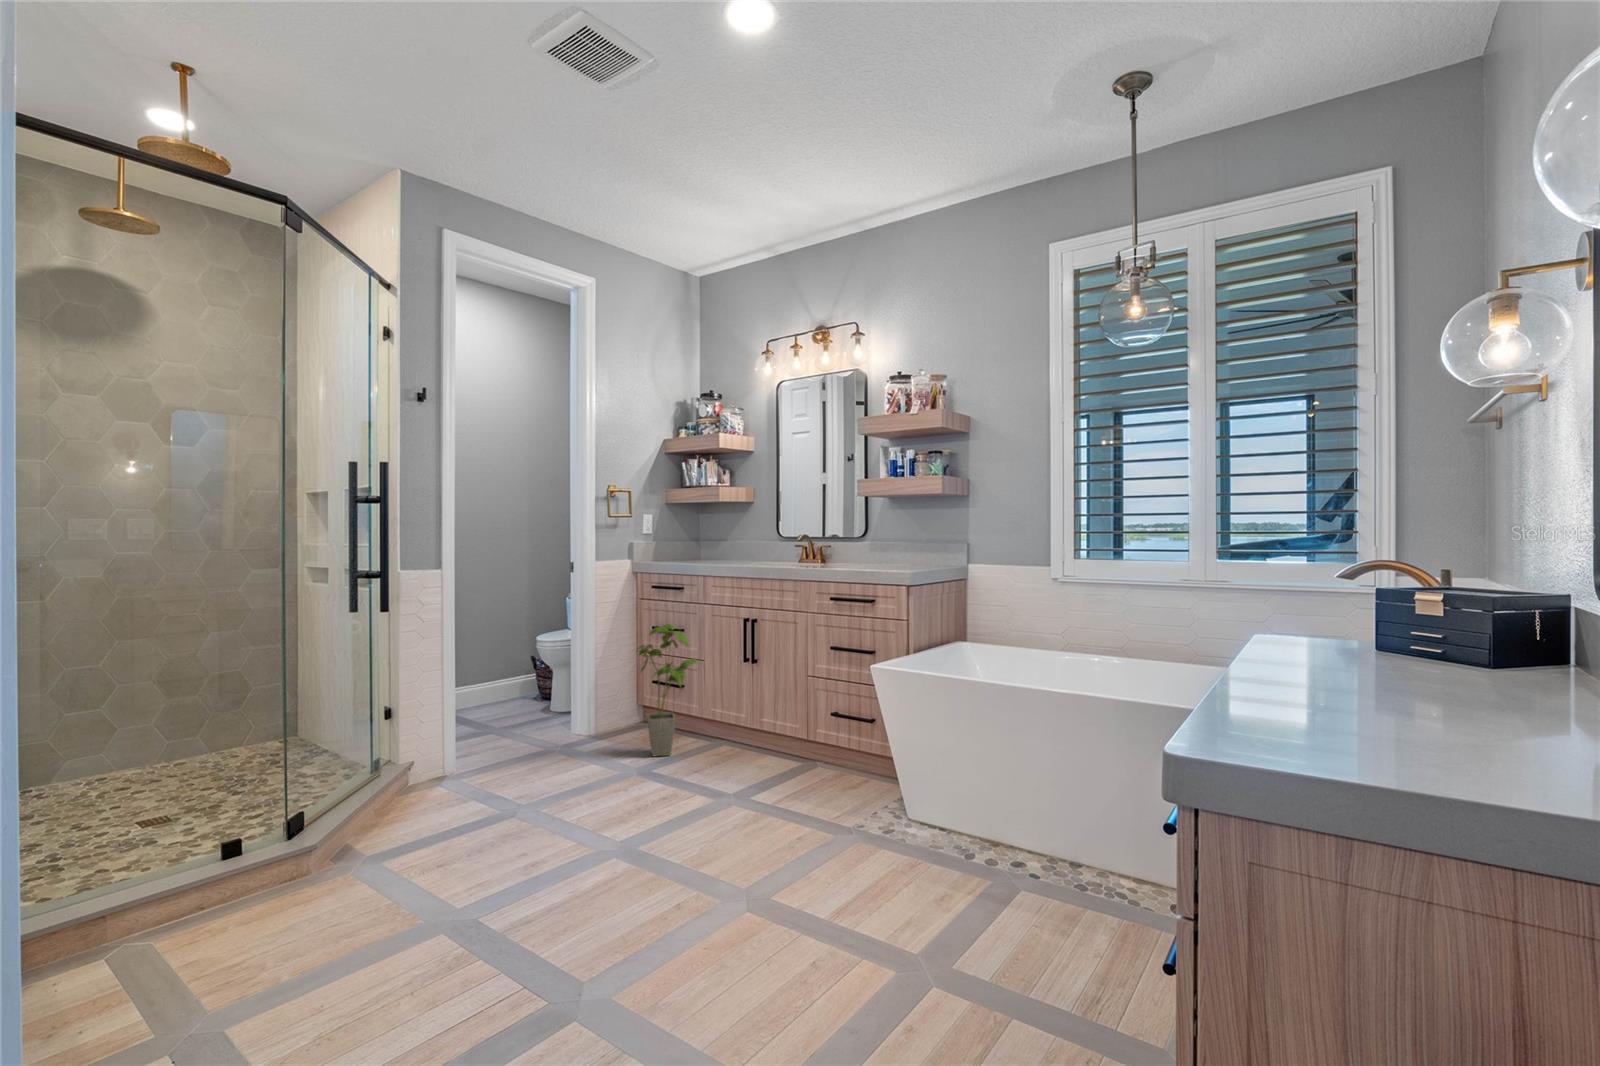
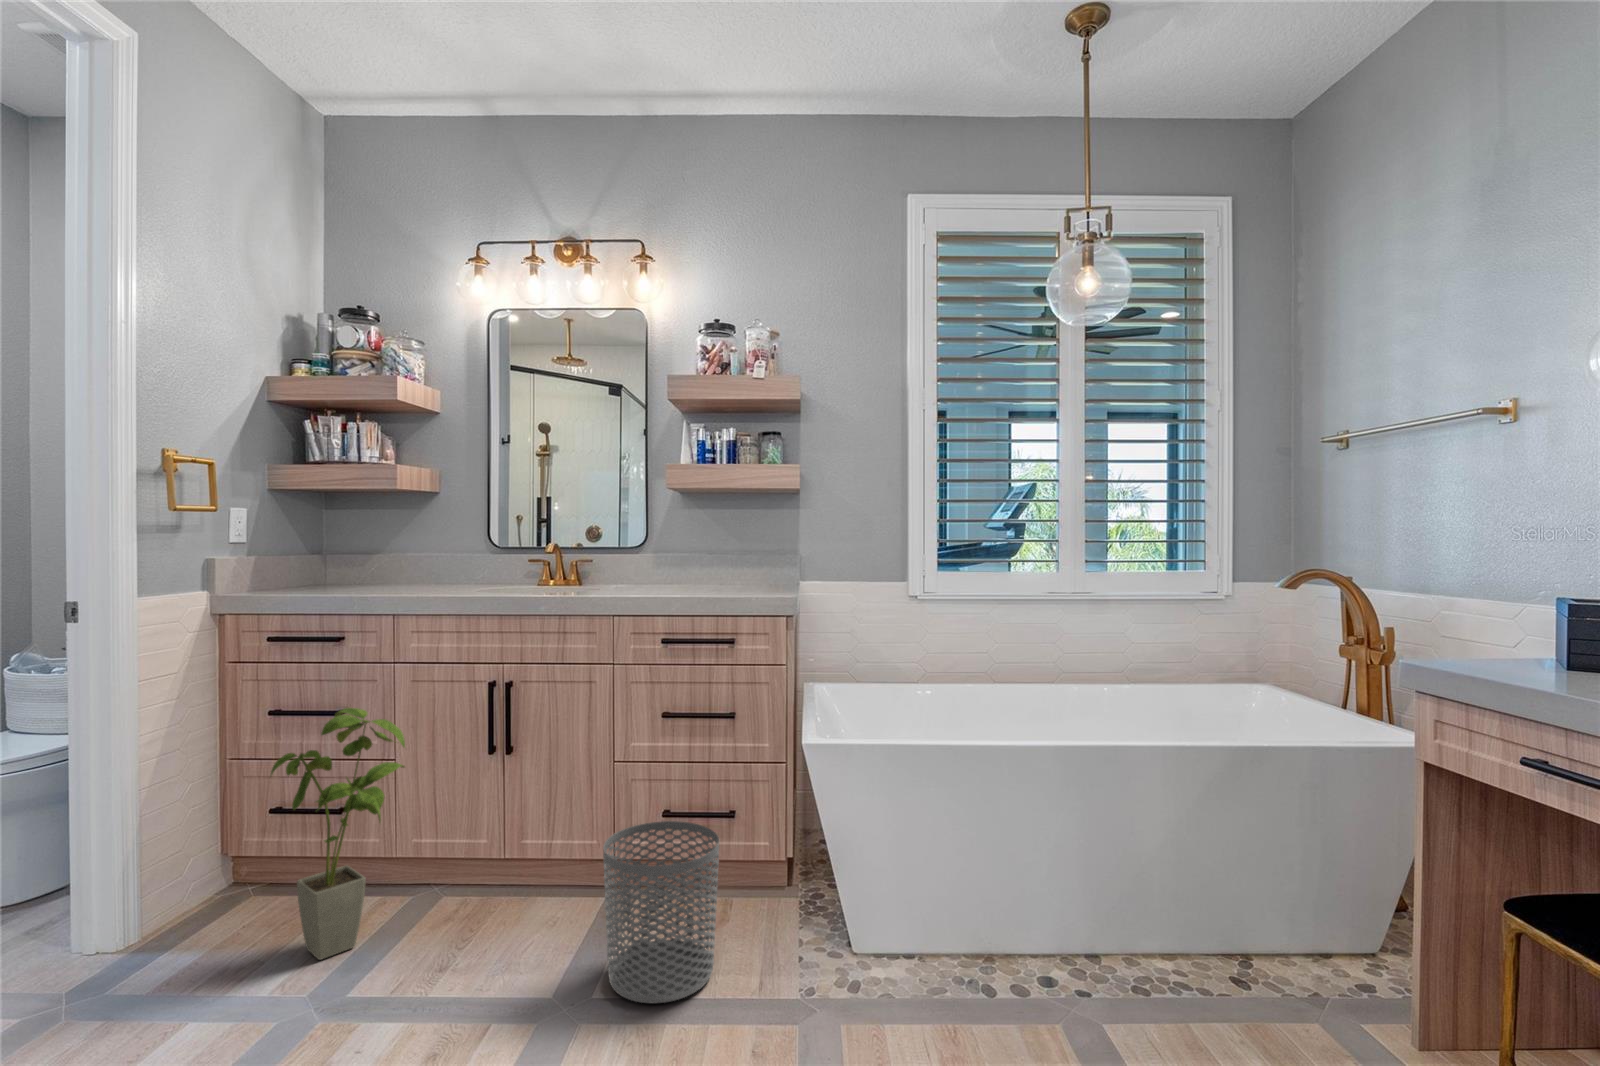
waste bin: none [758,709,828,809] -> present [603,821,719,1003]

